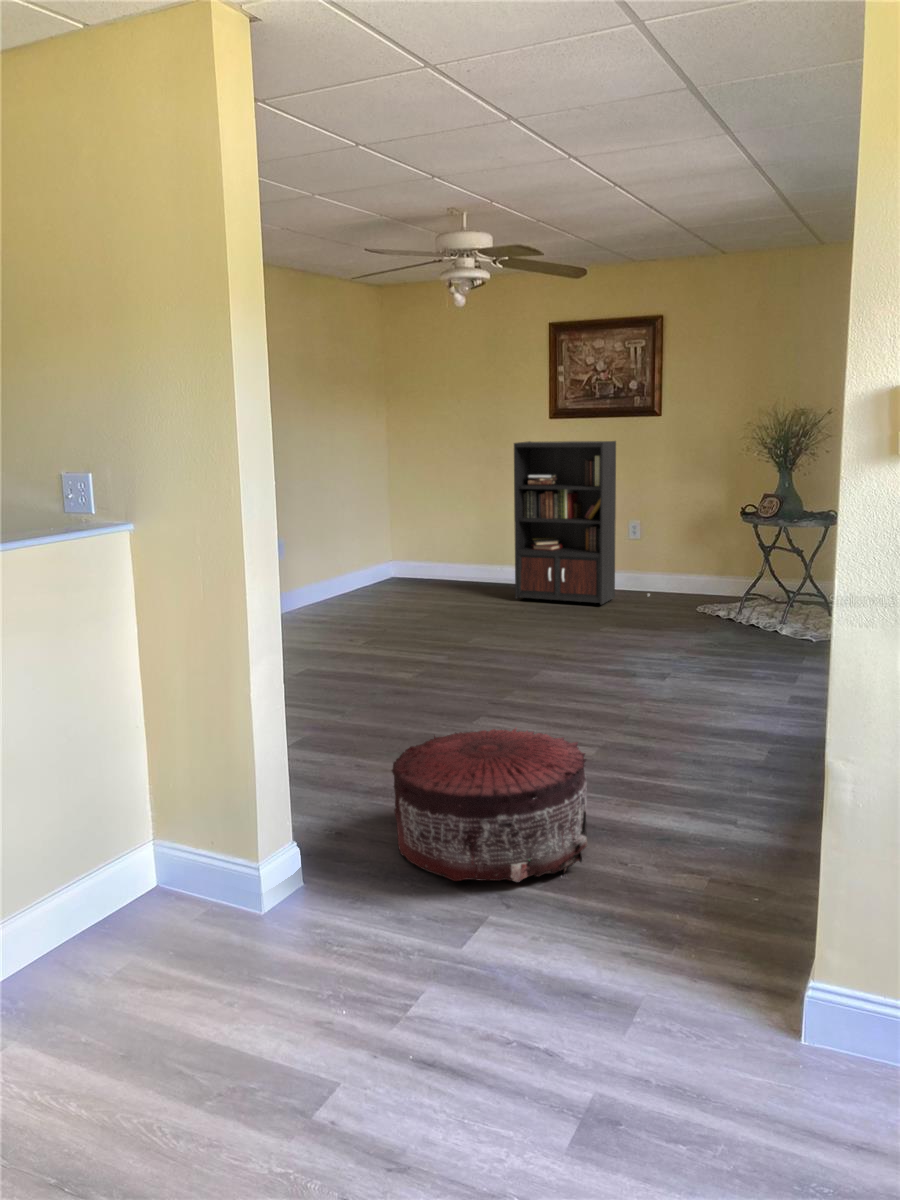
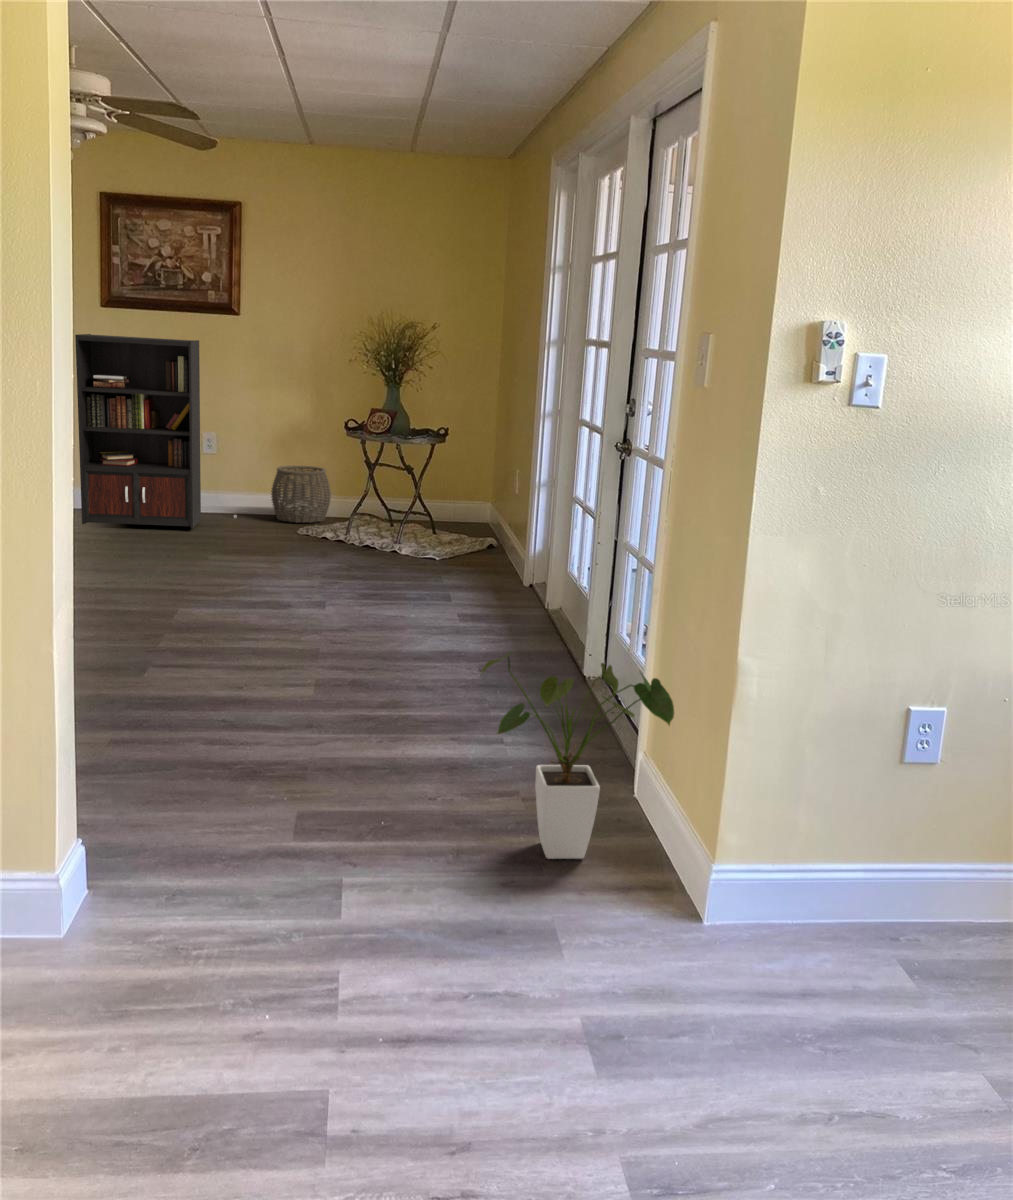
woven basket: none [680,549,737,603] -> present [271,466,331,523]
pouf: present [392,728,587,882] -> none [162,665,399,847]
house plant: none [622,730,808,947] -> present [482,652,674,859]

